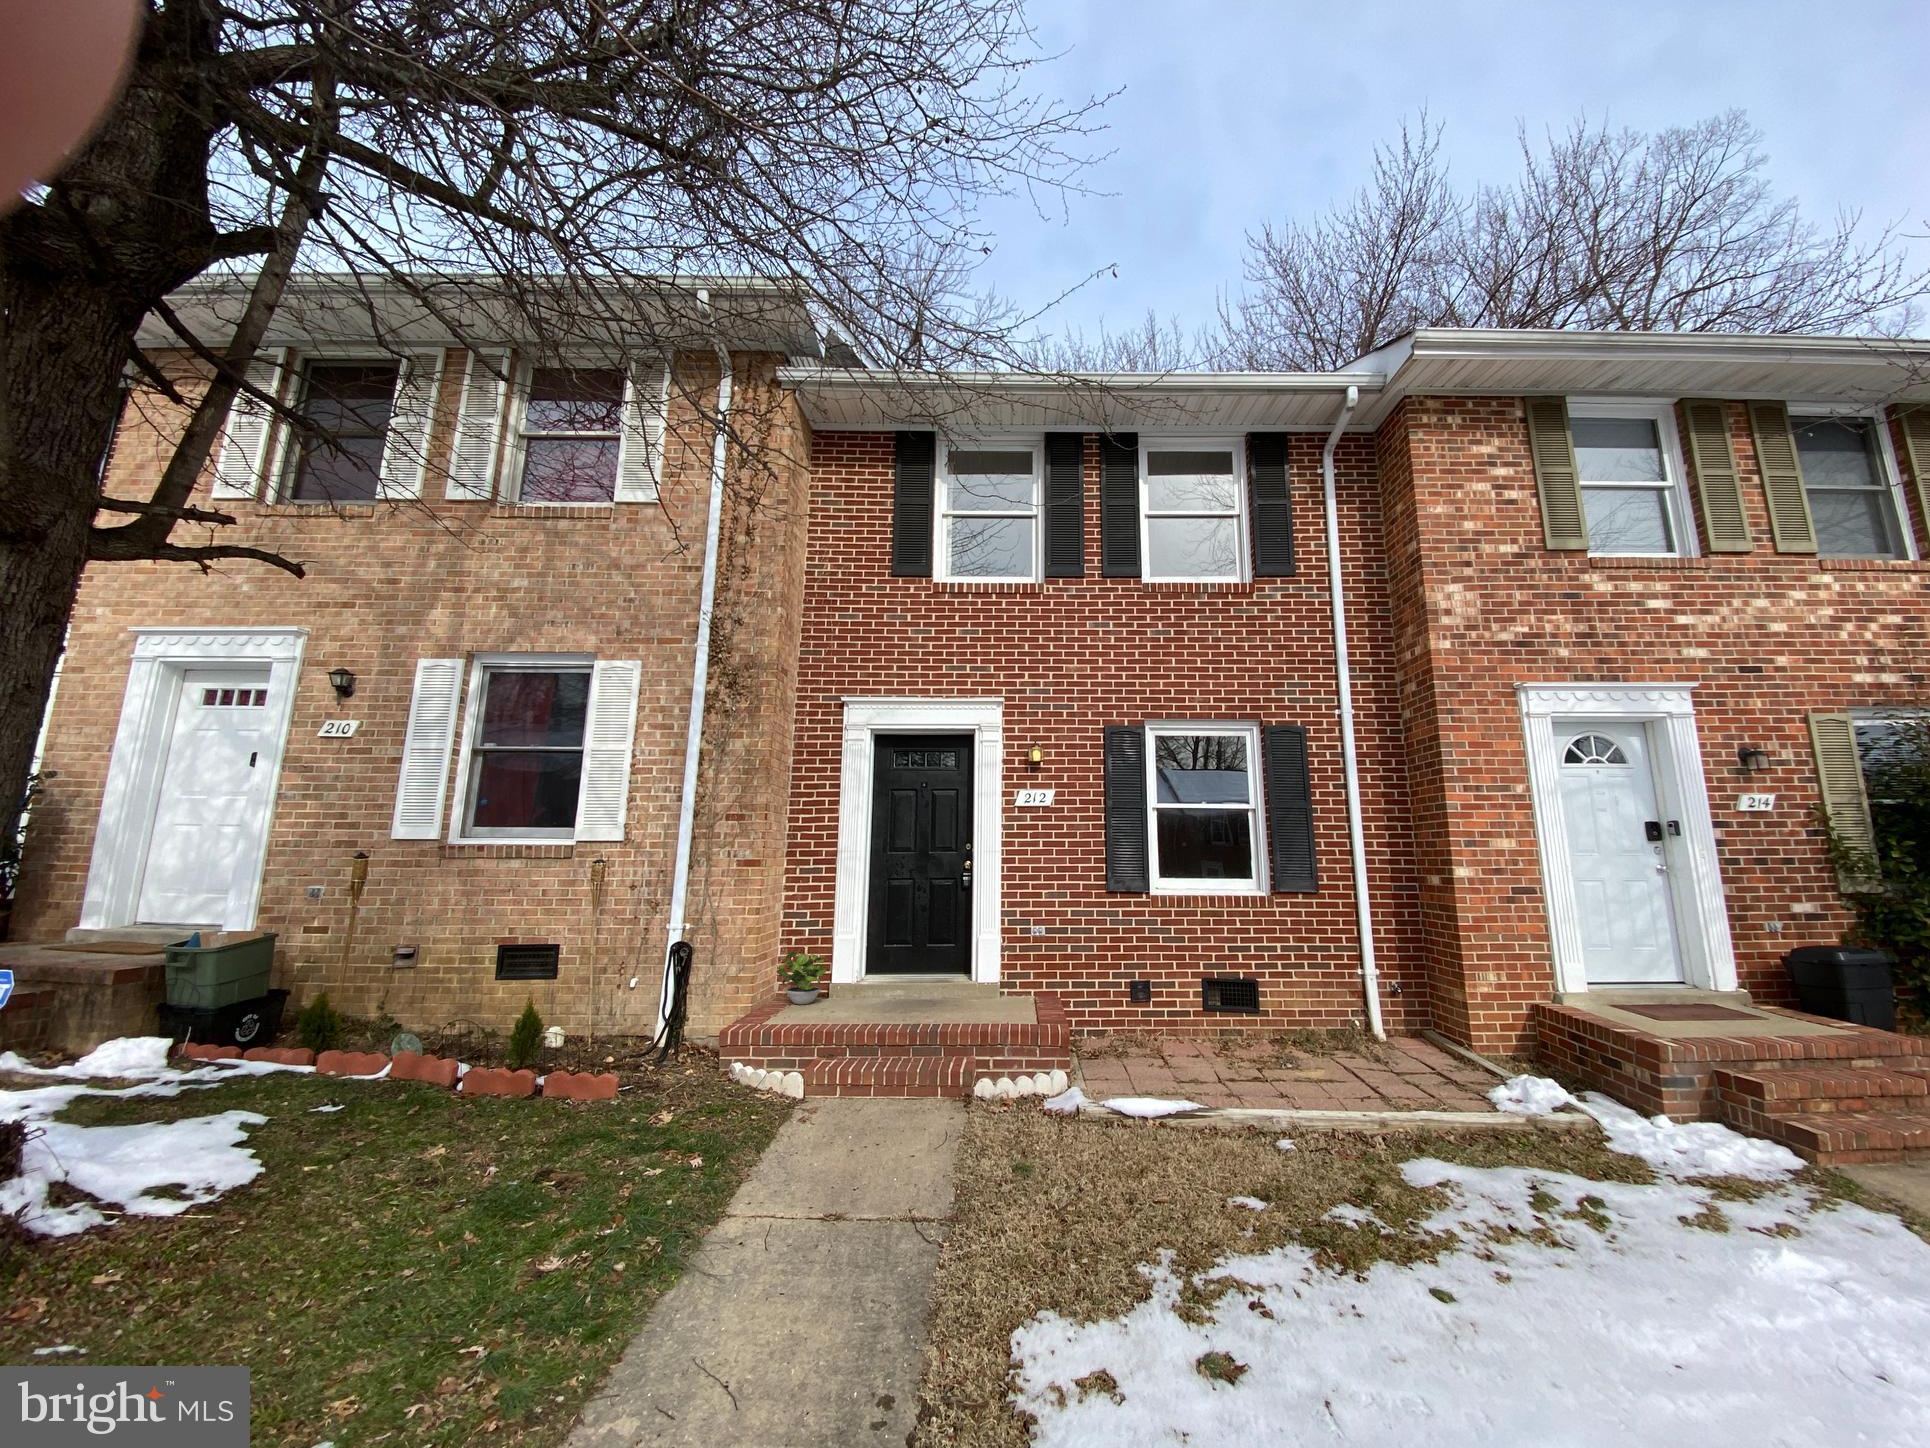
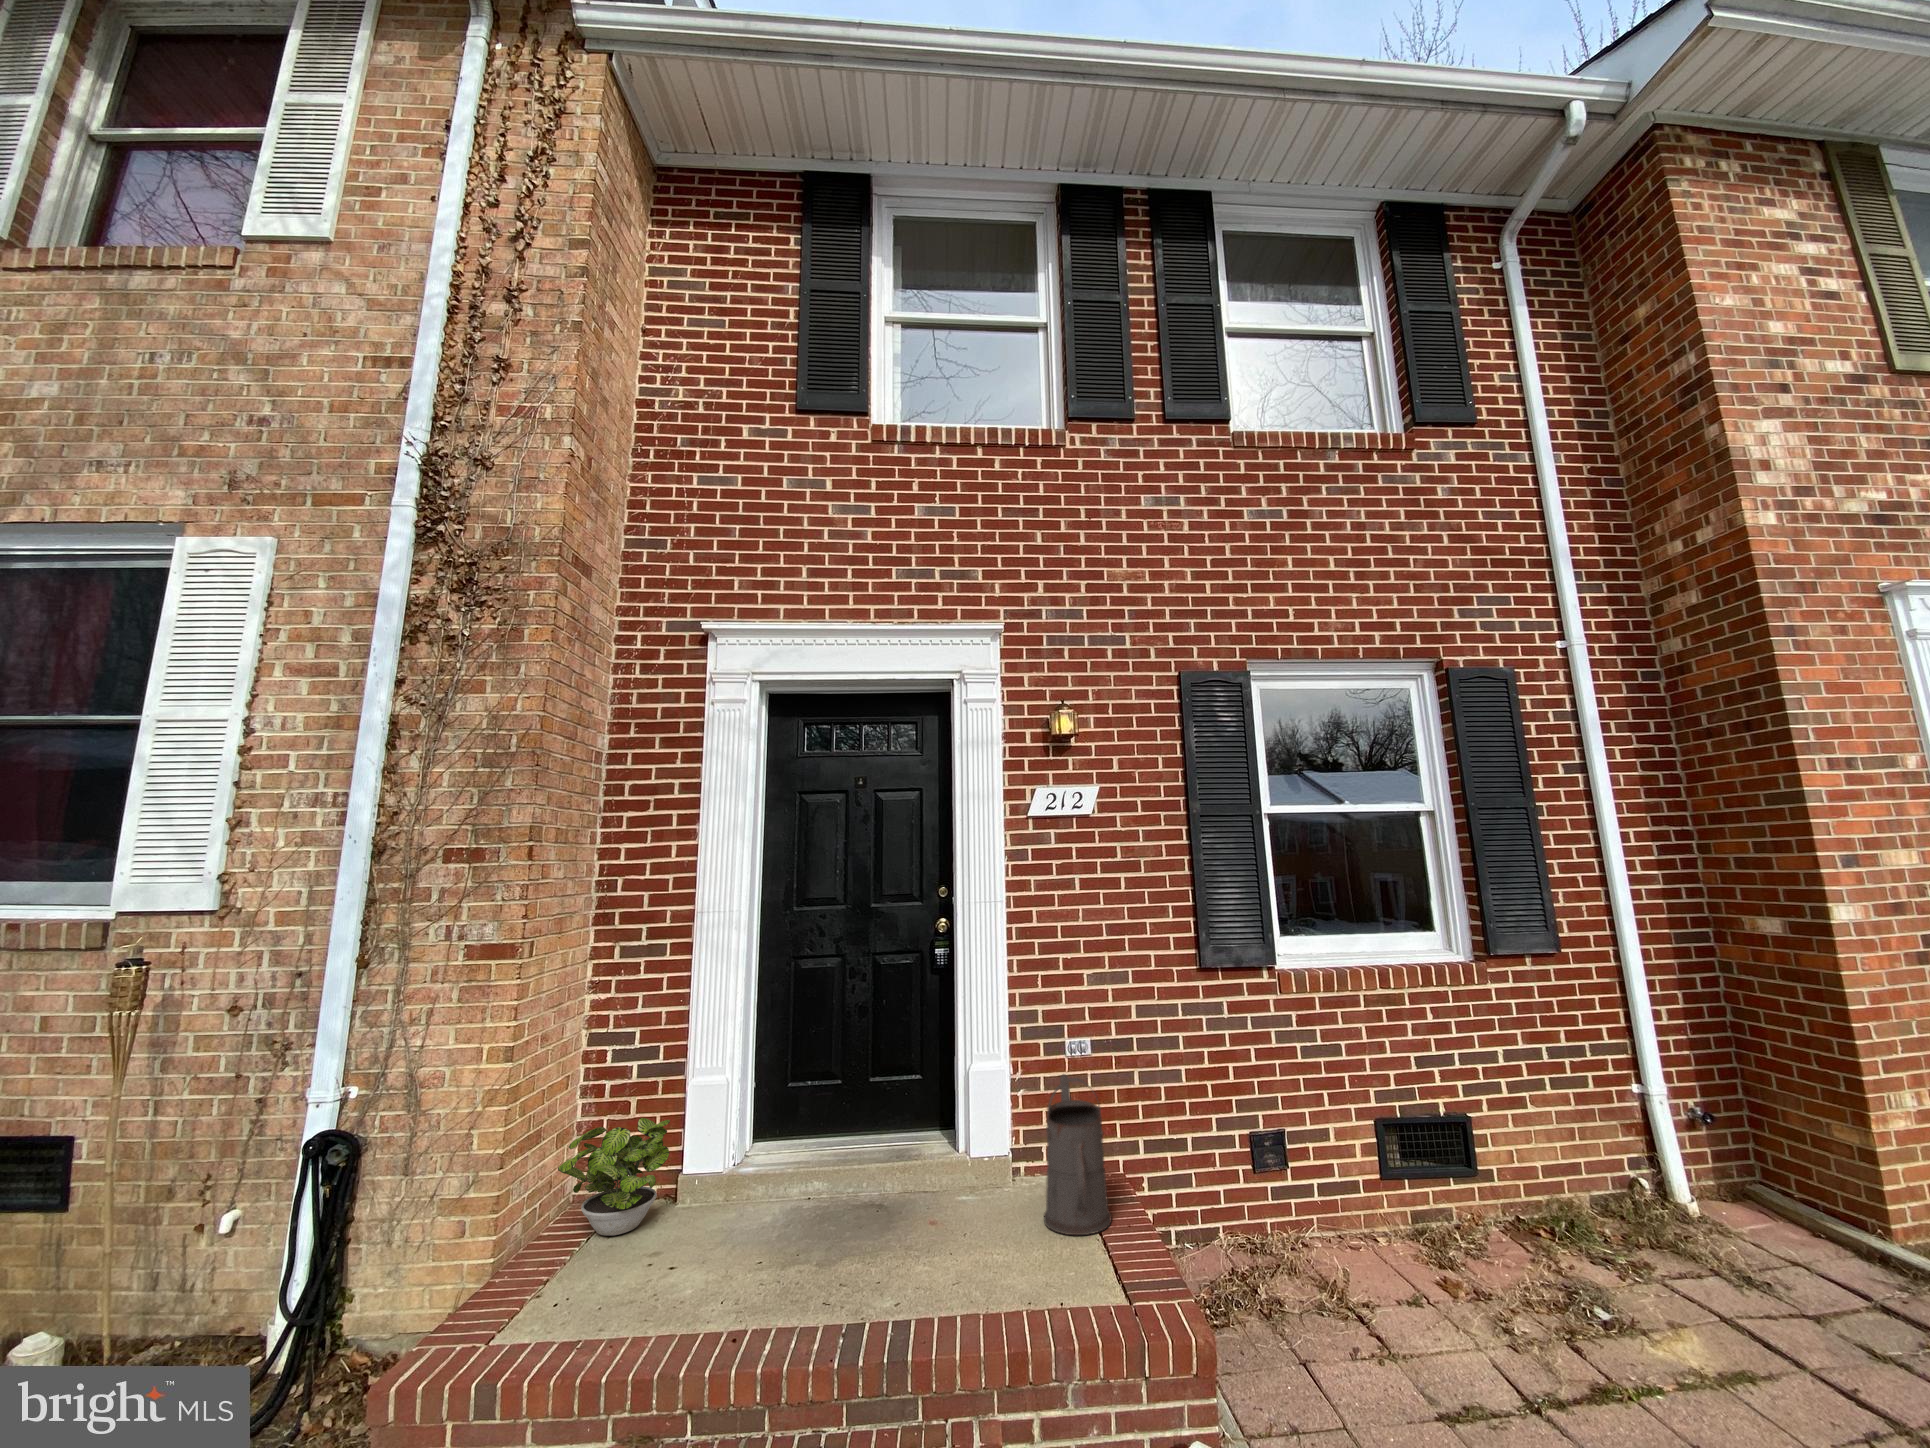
watering can: none [1010,939,1044,1011] -> present [1044,1074,1111,1235]

